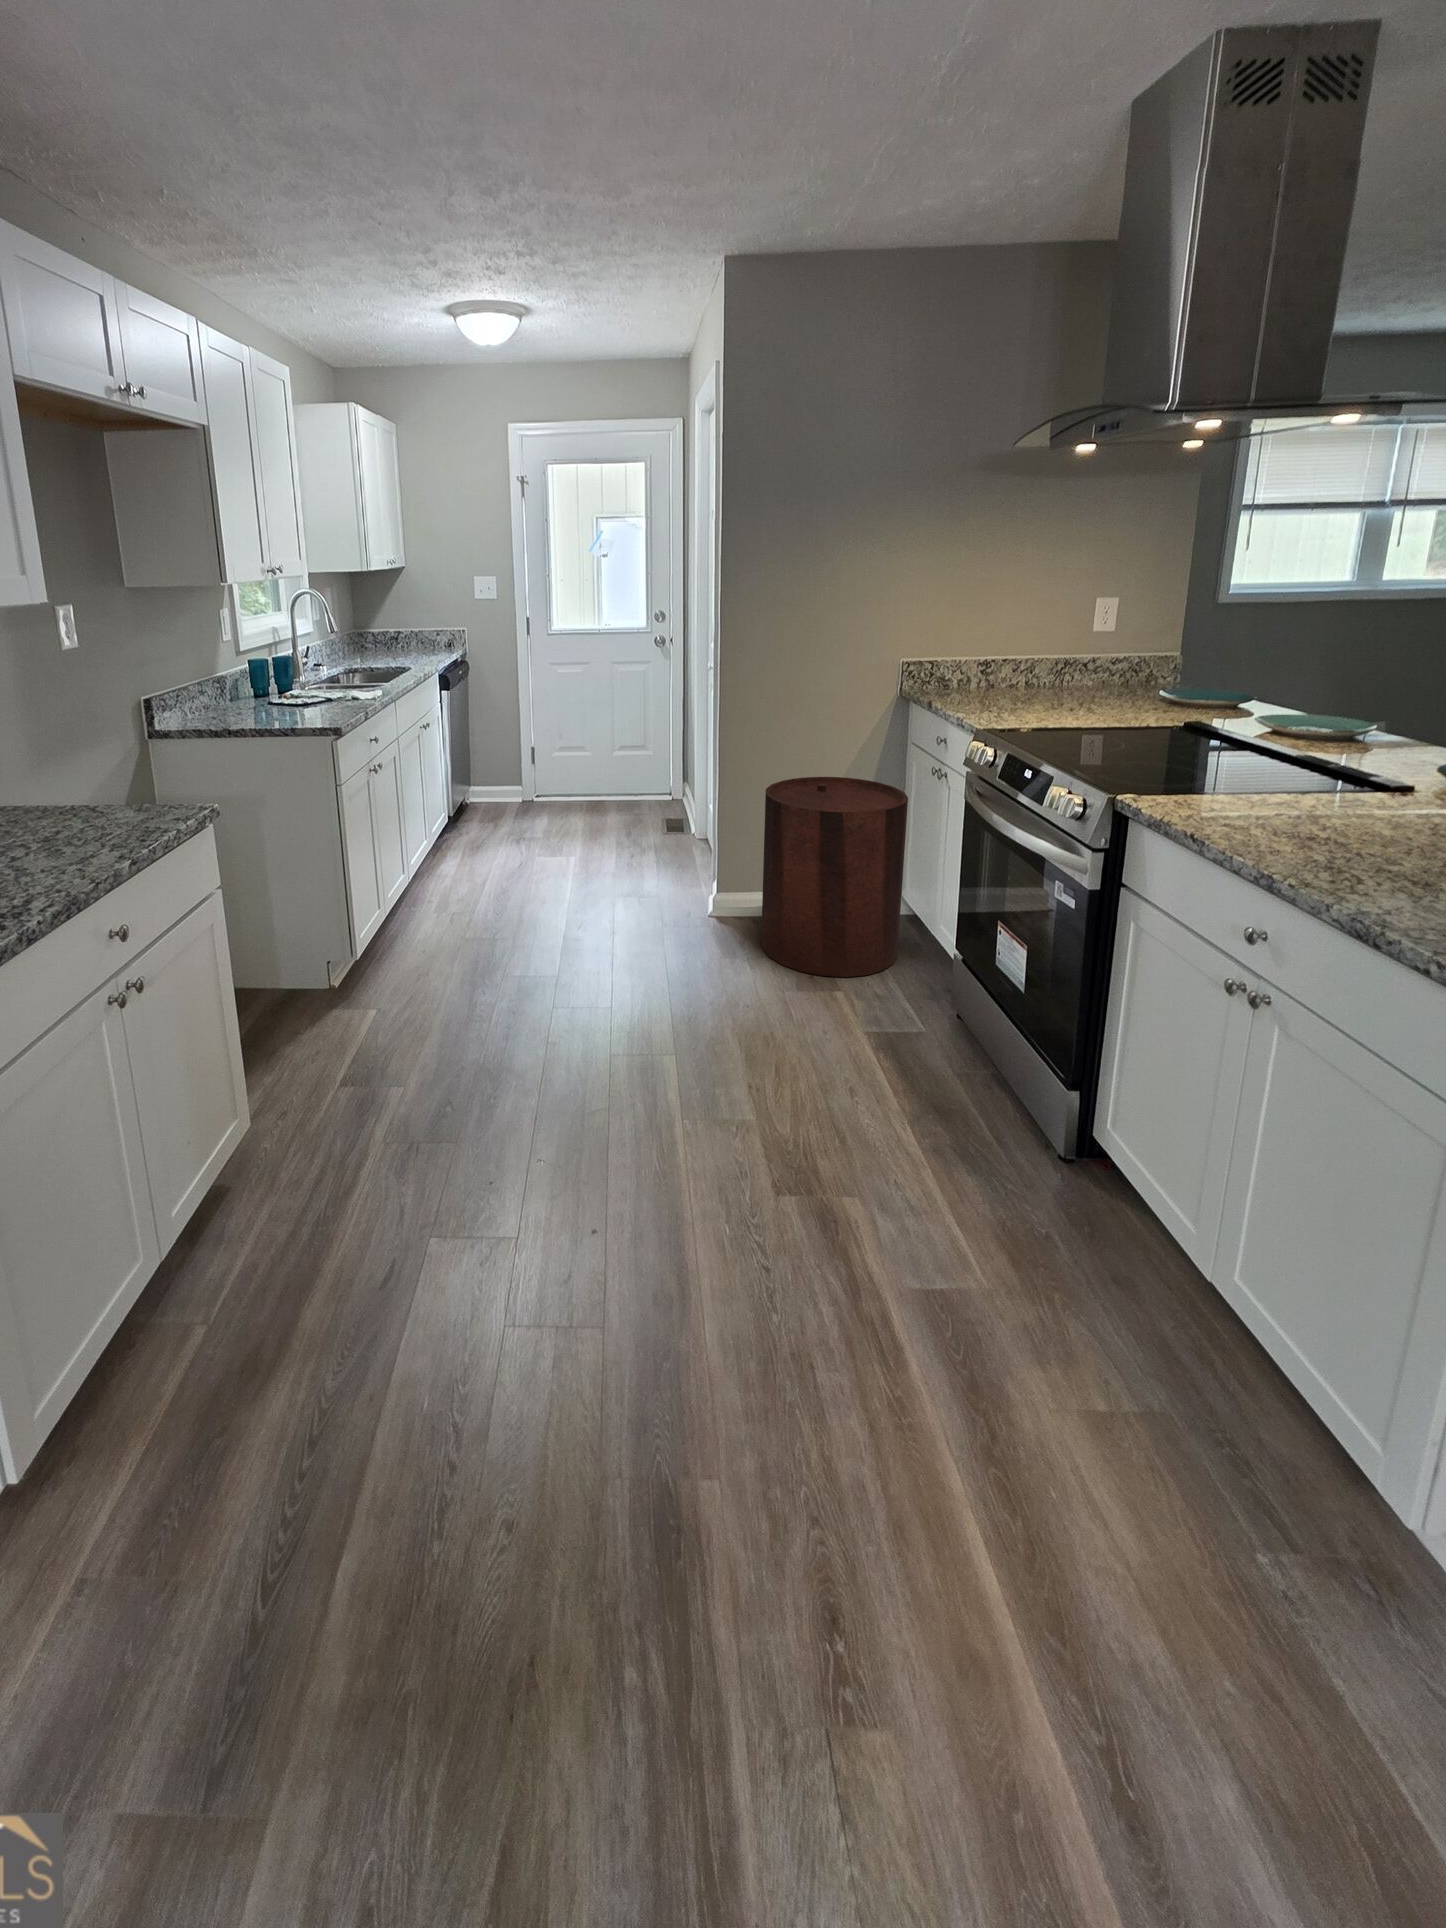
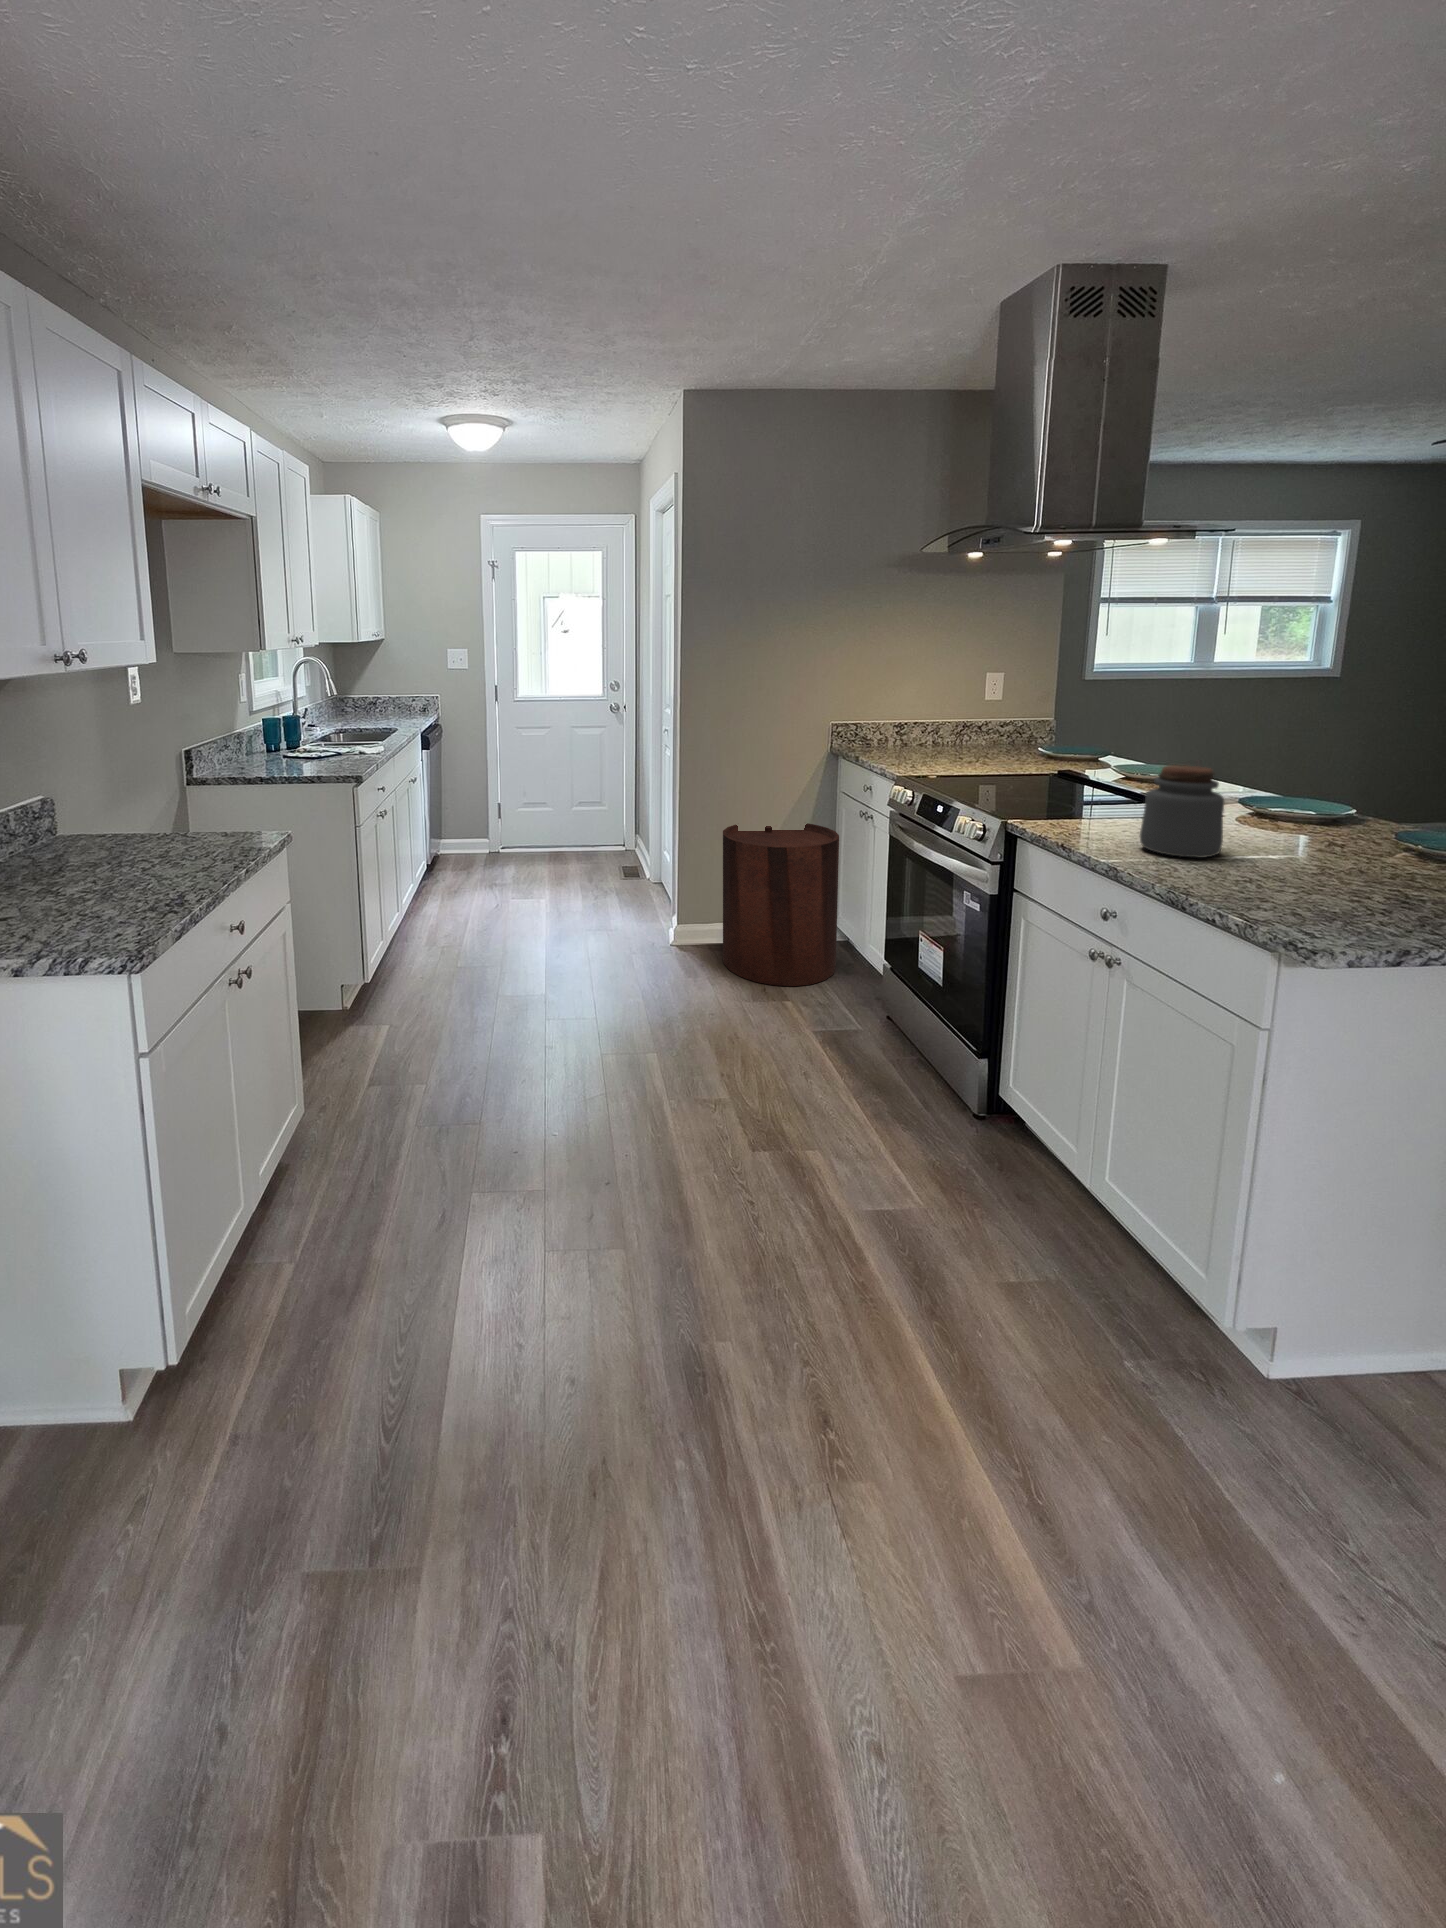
jar: none [1265,737,1369,849] -> present [1140,765,1224,858]

